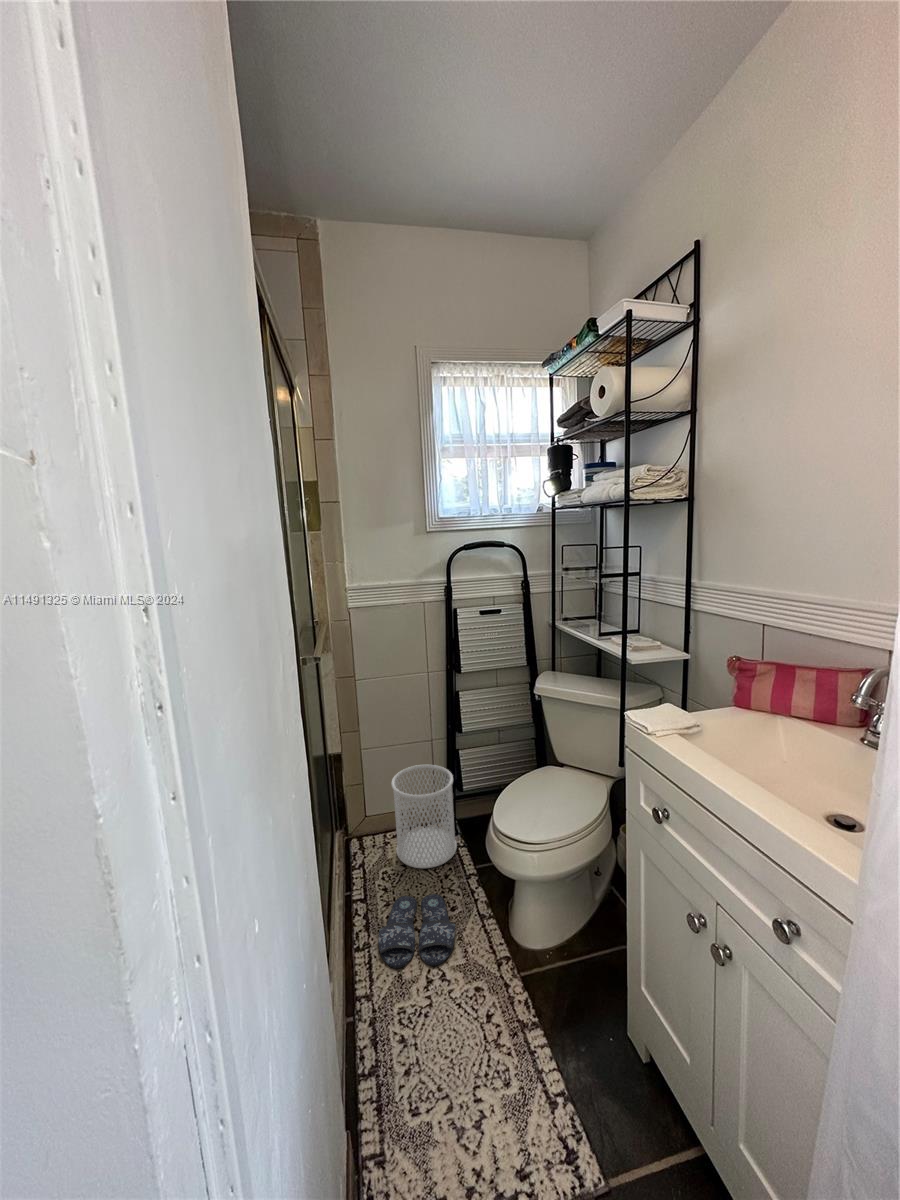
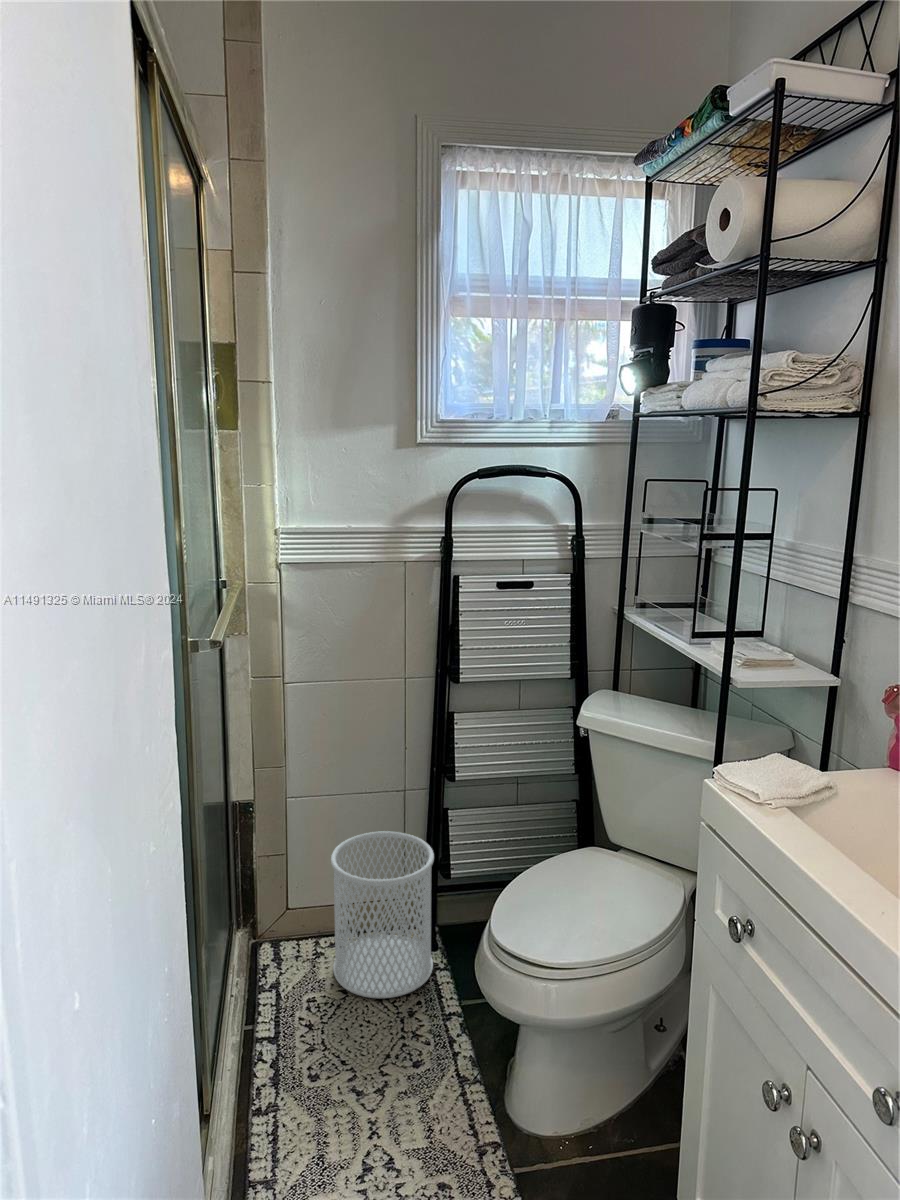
slippers: present [378,894,455,968] -> none [291,1038,418,1147]

